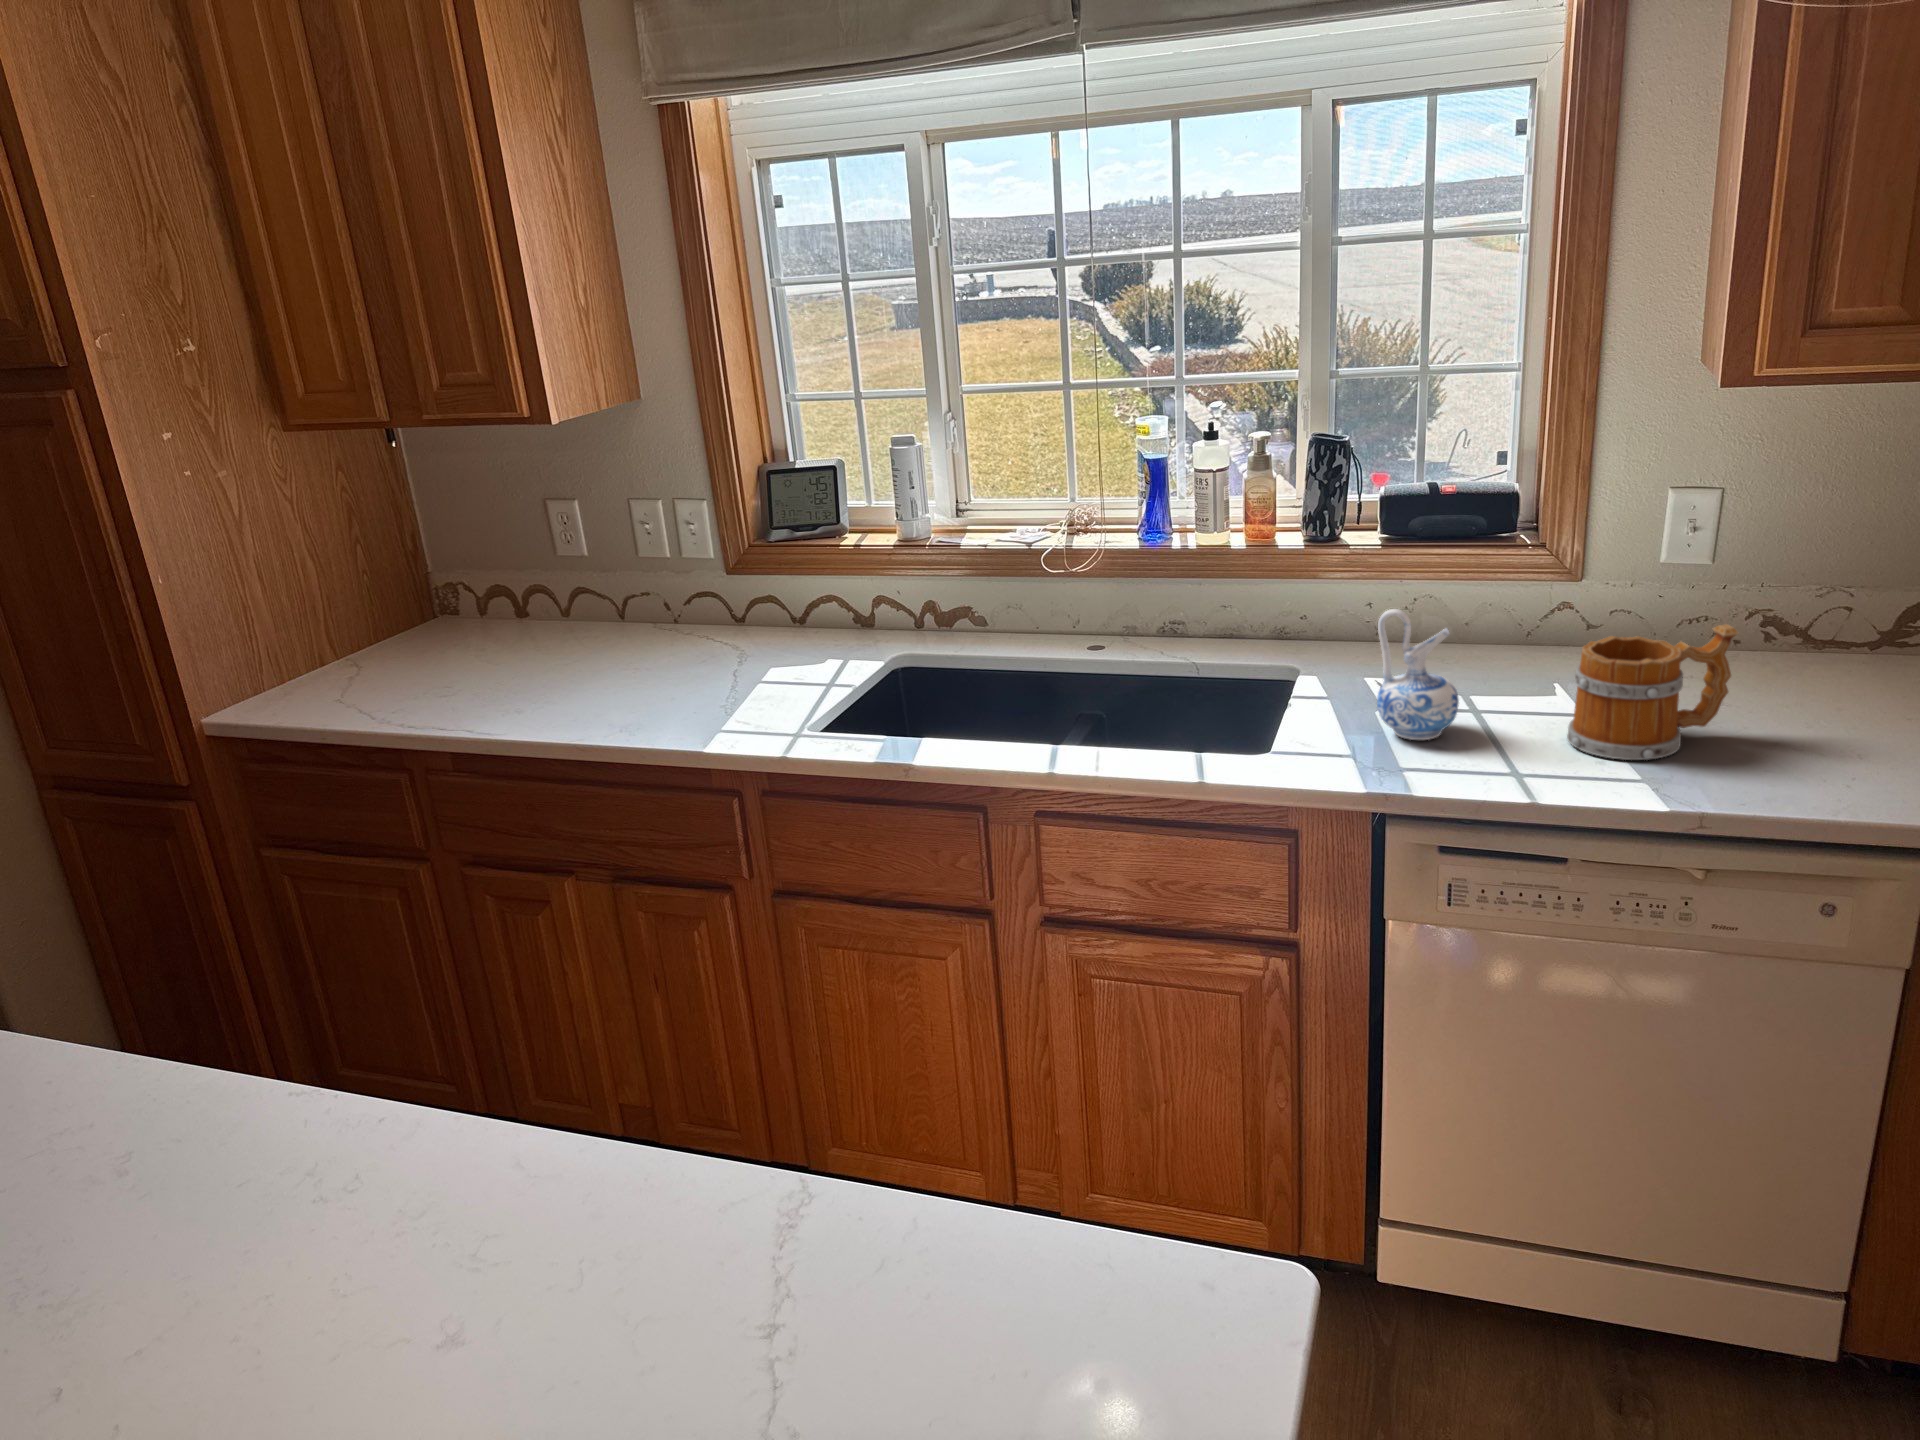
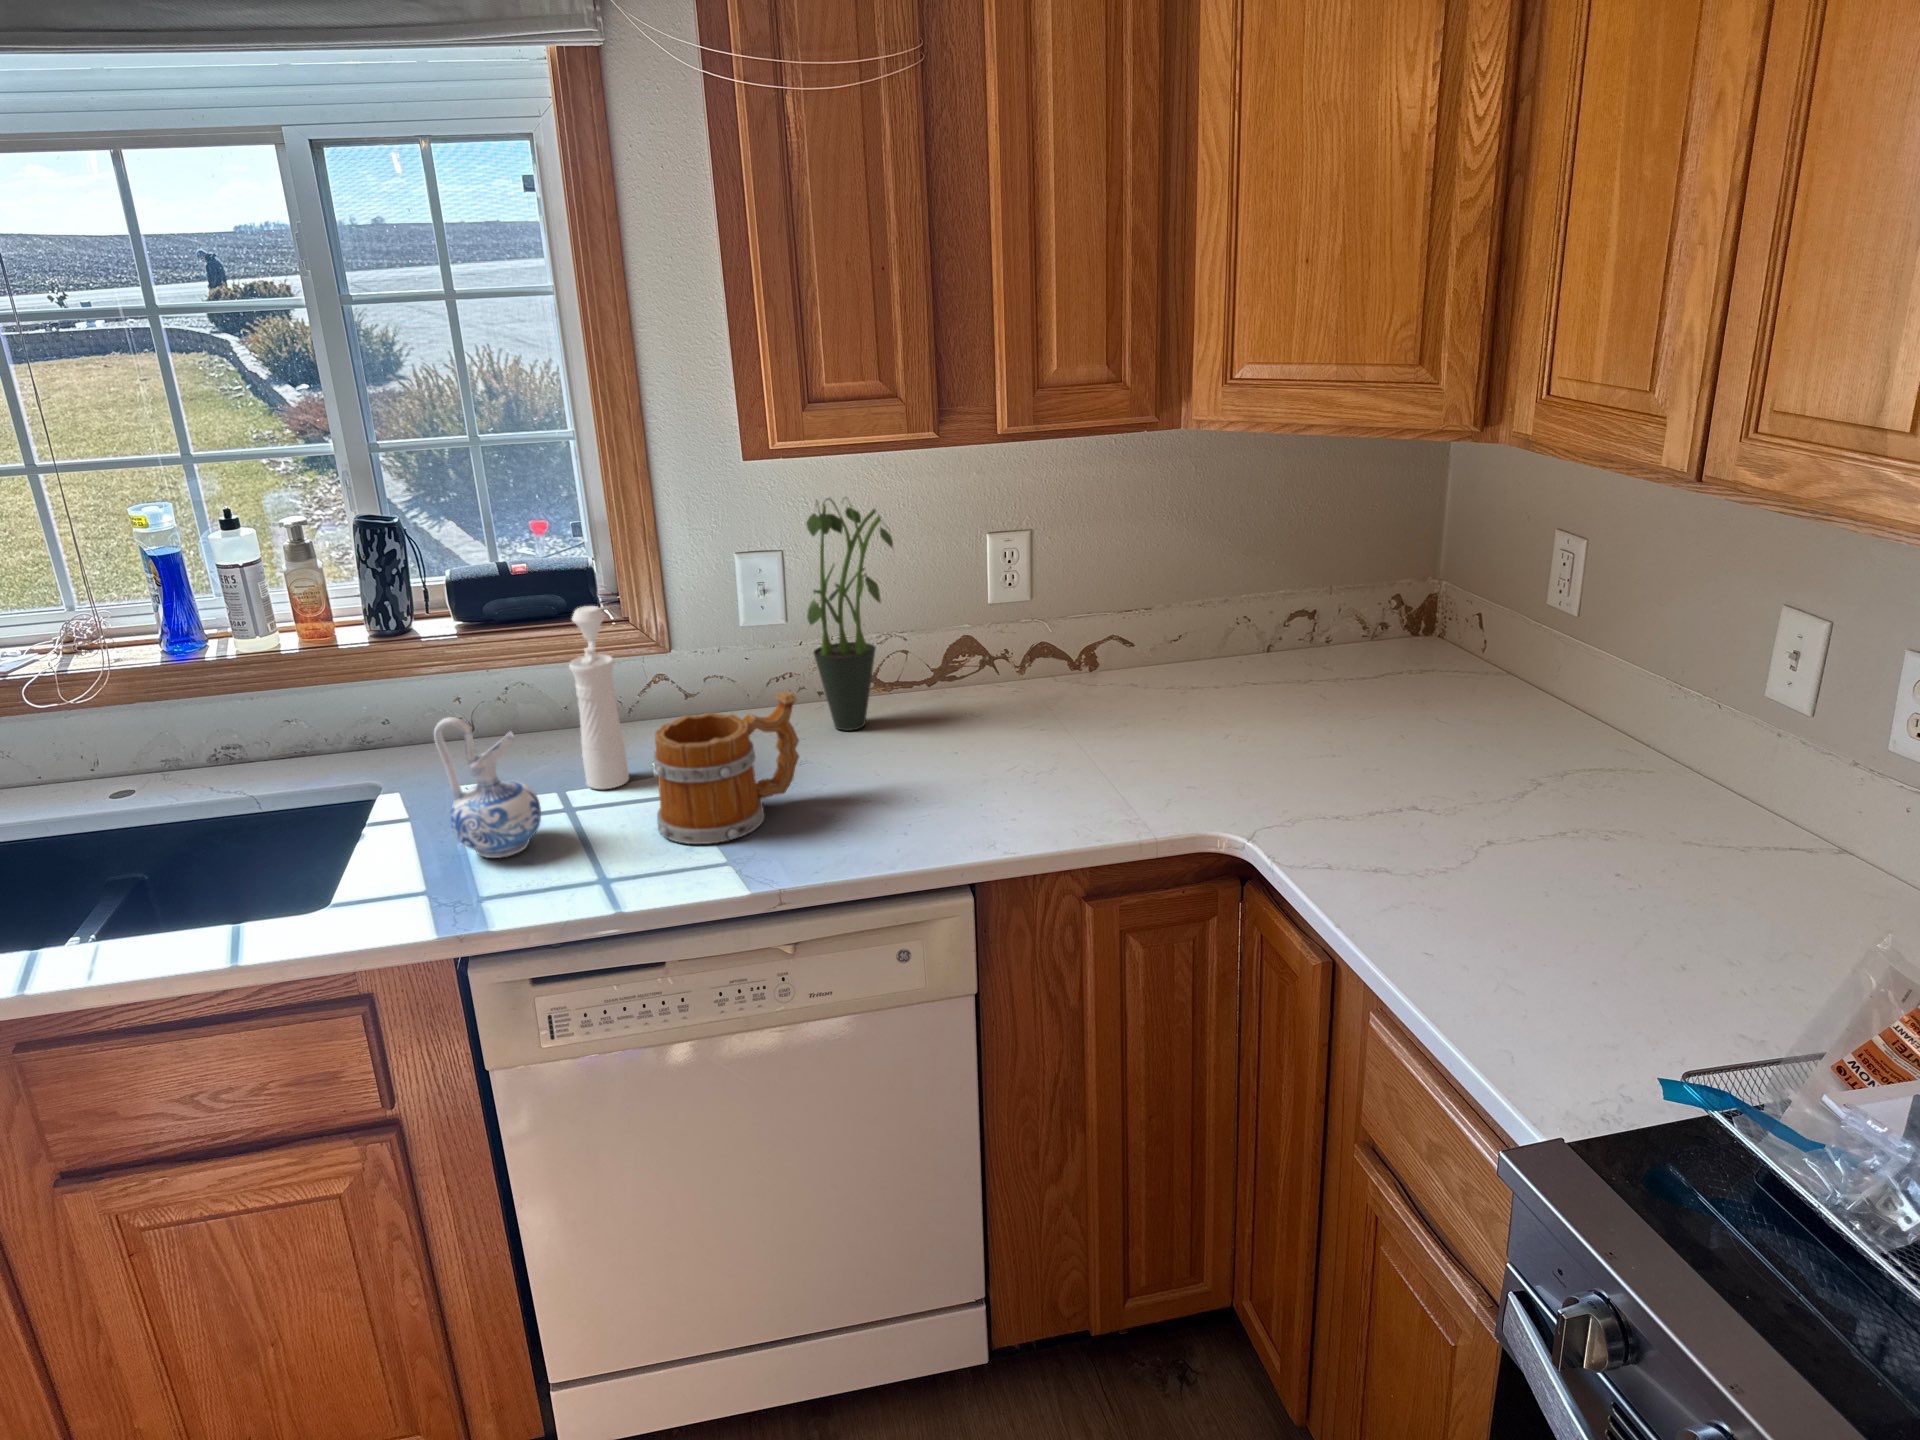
potted plant: none [1748,435,1872,681] -> present [806,497,893,731]
pepper mill: none [1491,528,1542,699] -> present [569,606,629,789]

